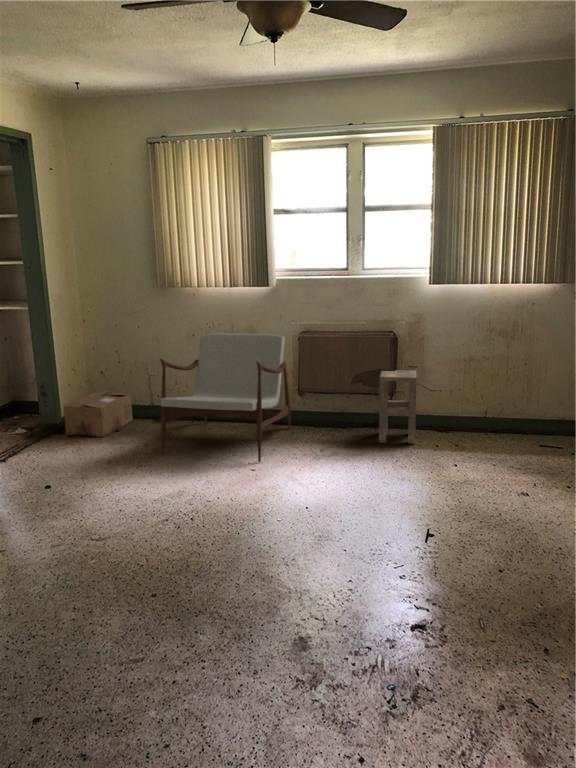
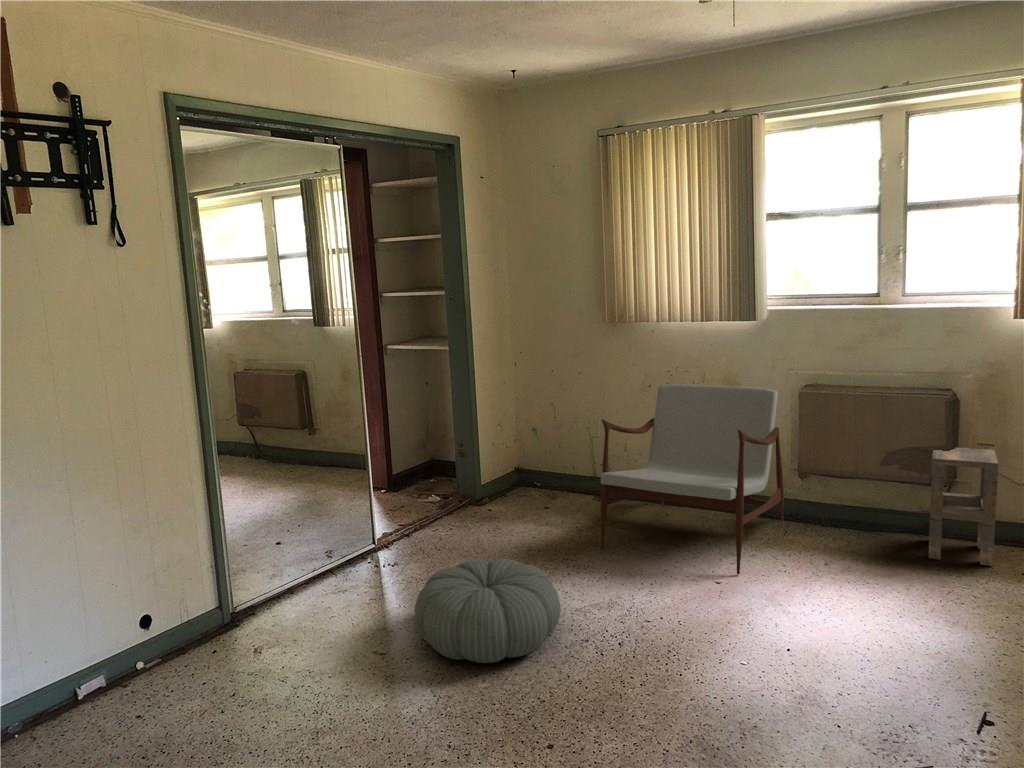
cardboard box: present [63,390,133,437] -> none [483,451,568,513]
pouf: none [27,460,138,529] -> present [414,559,560,663]

